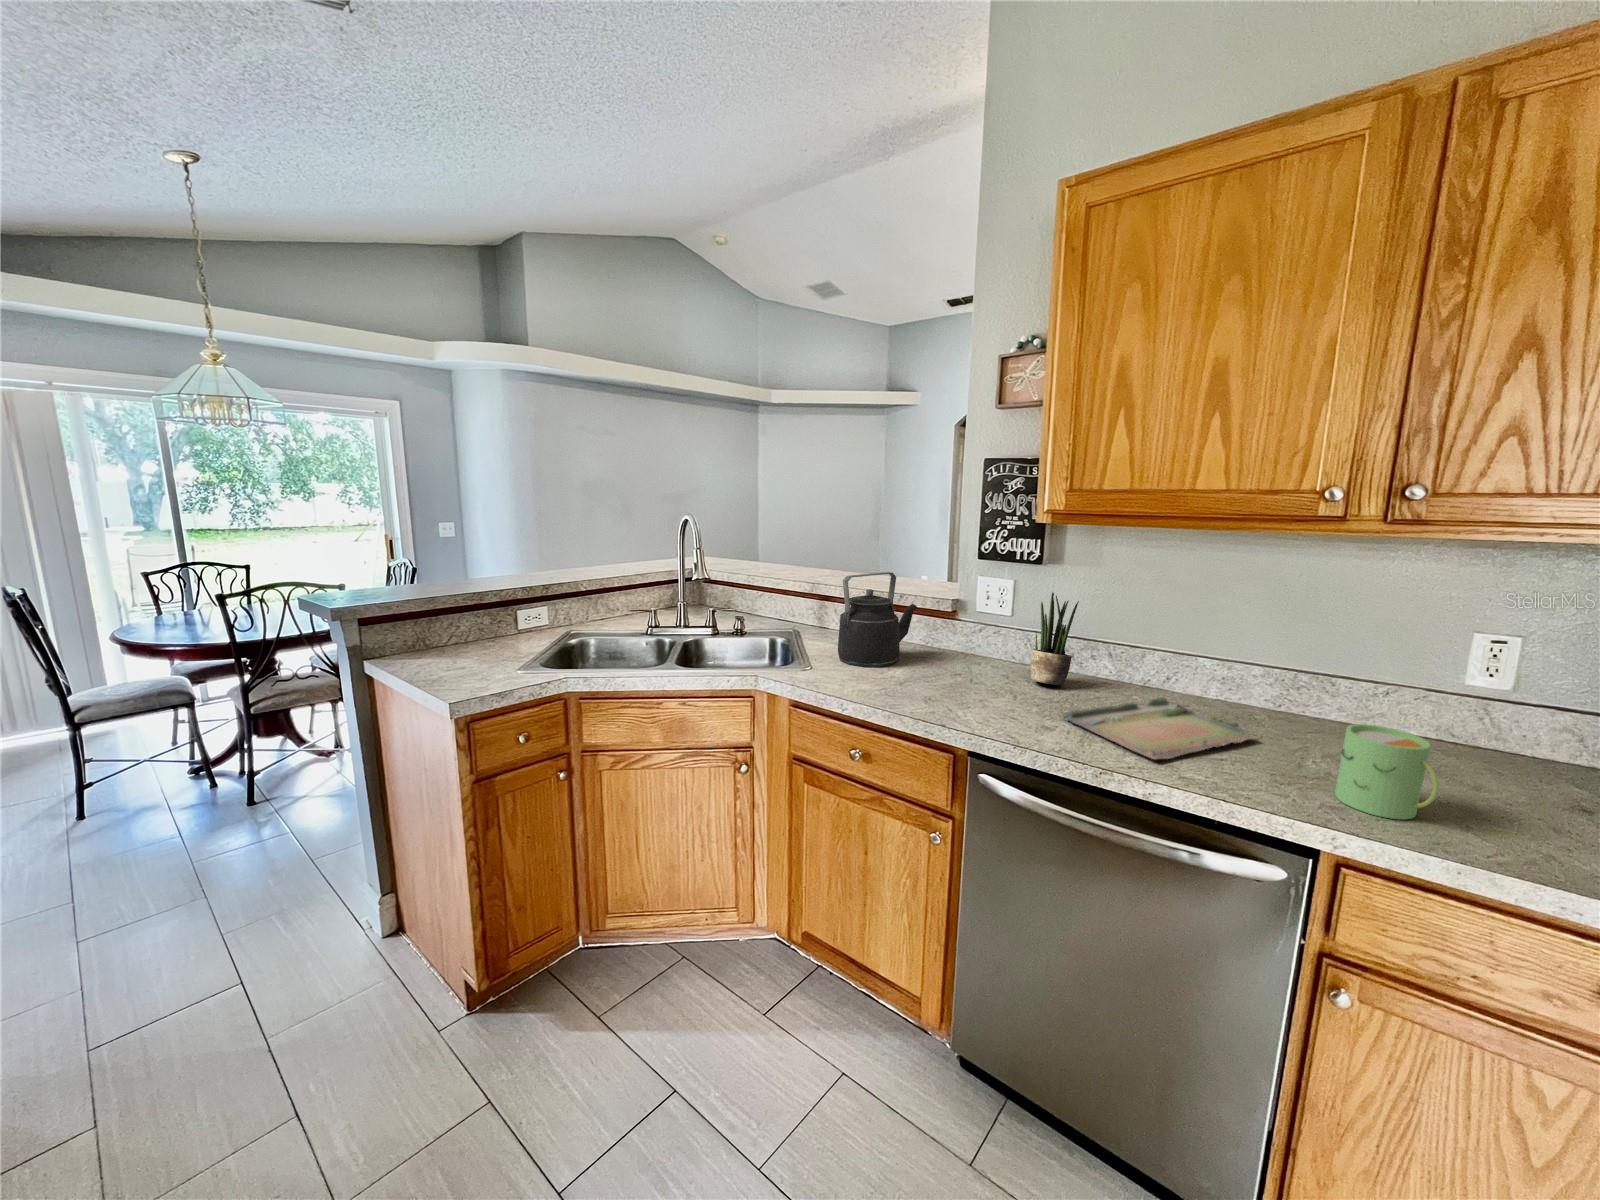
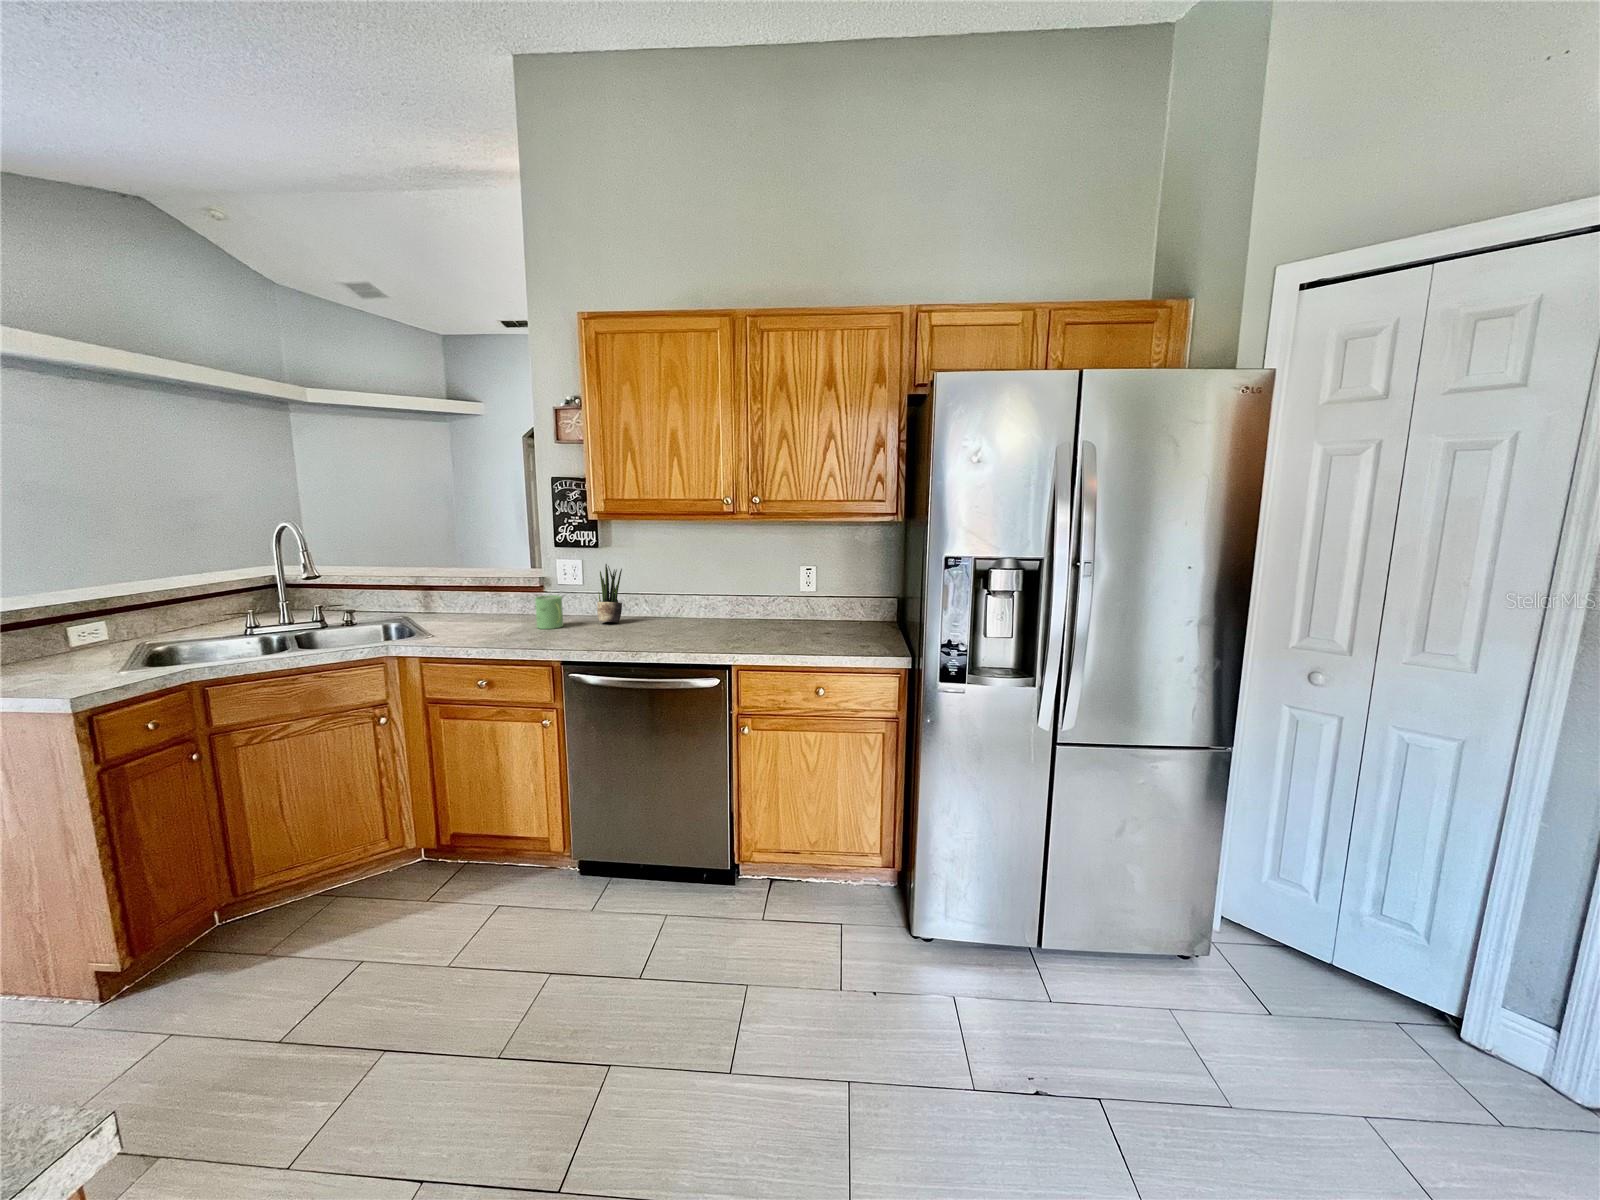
kettle: present [838,572,917,667] -> none [452,560,513,631]
tray: present [1064,698,1256,759] -> none [617,618,714,642]
mug: present [1335,724,1439,819] -> present [535,595,563,629]

